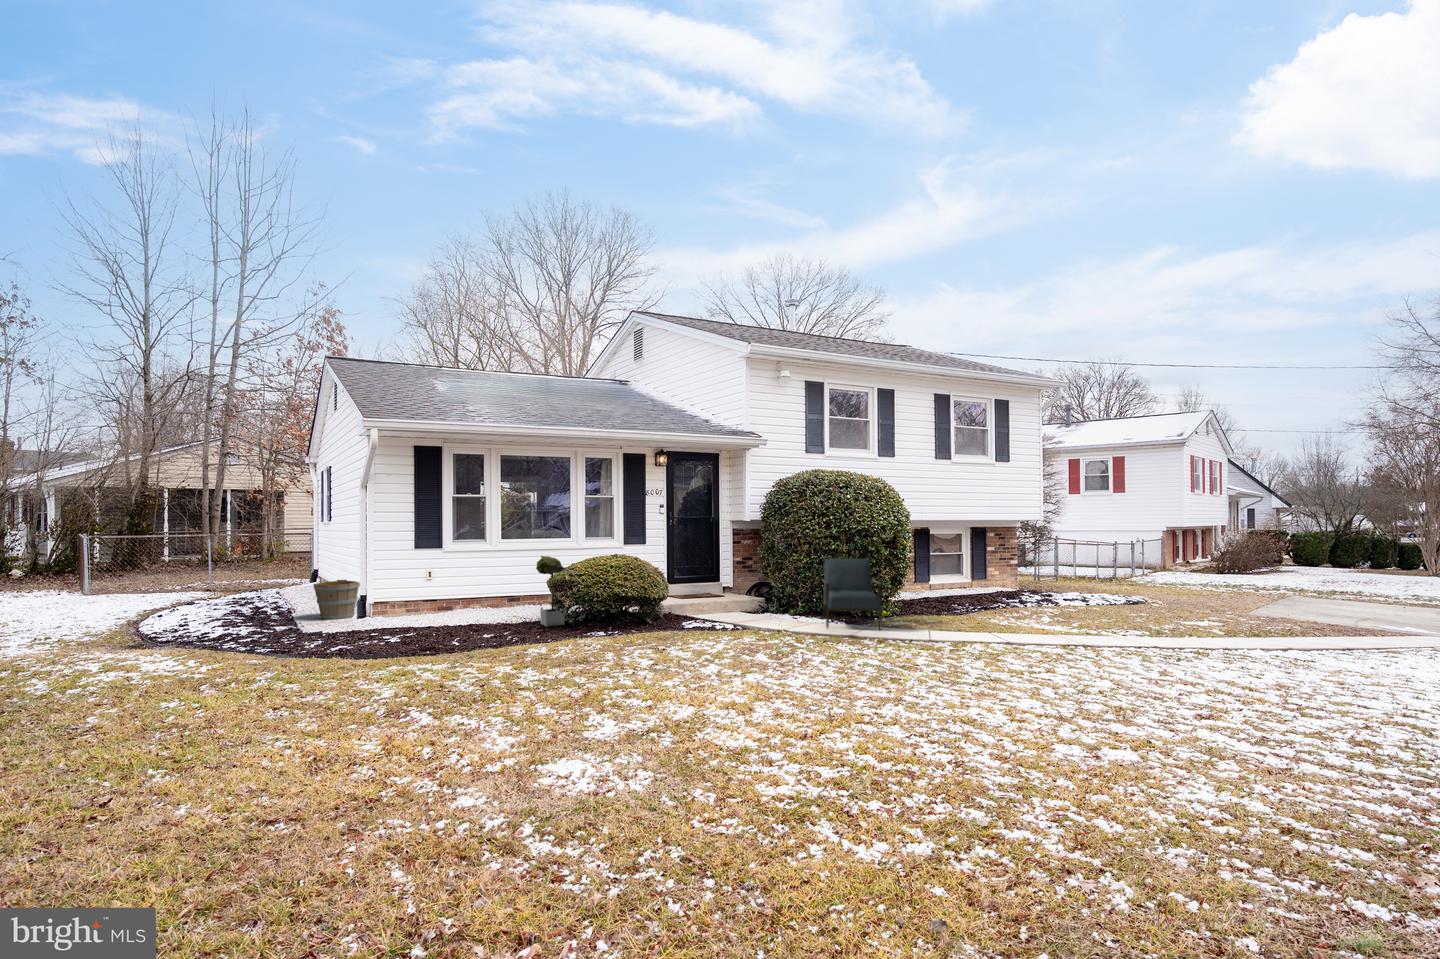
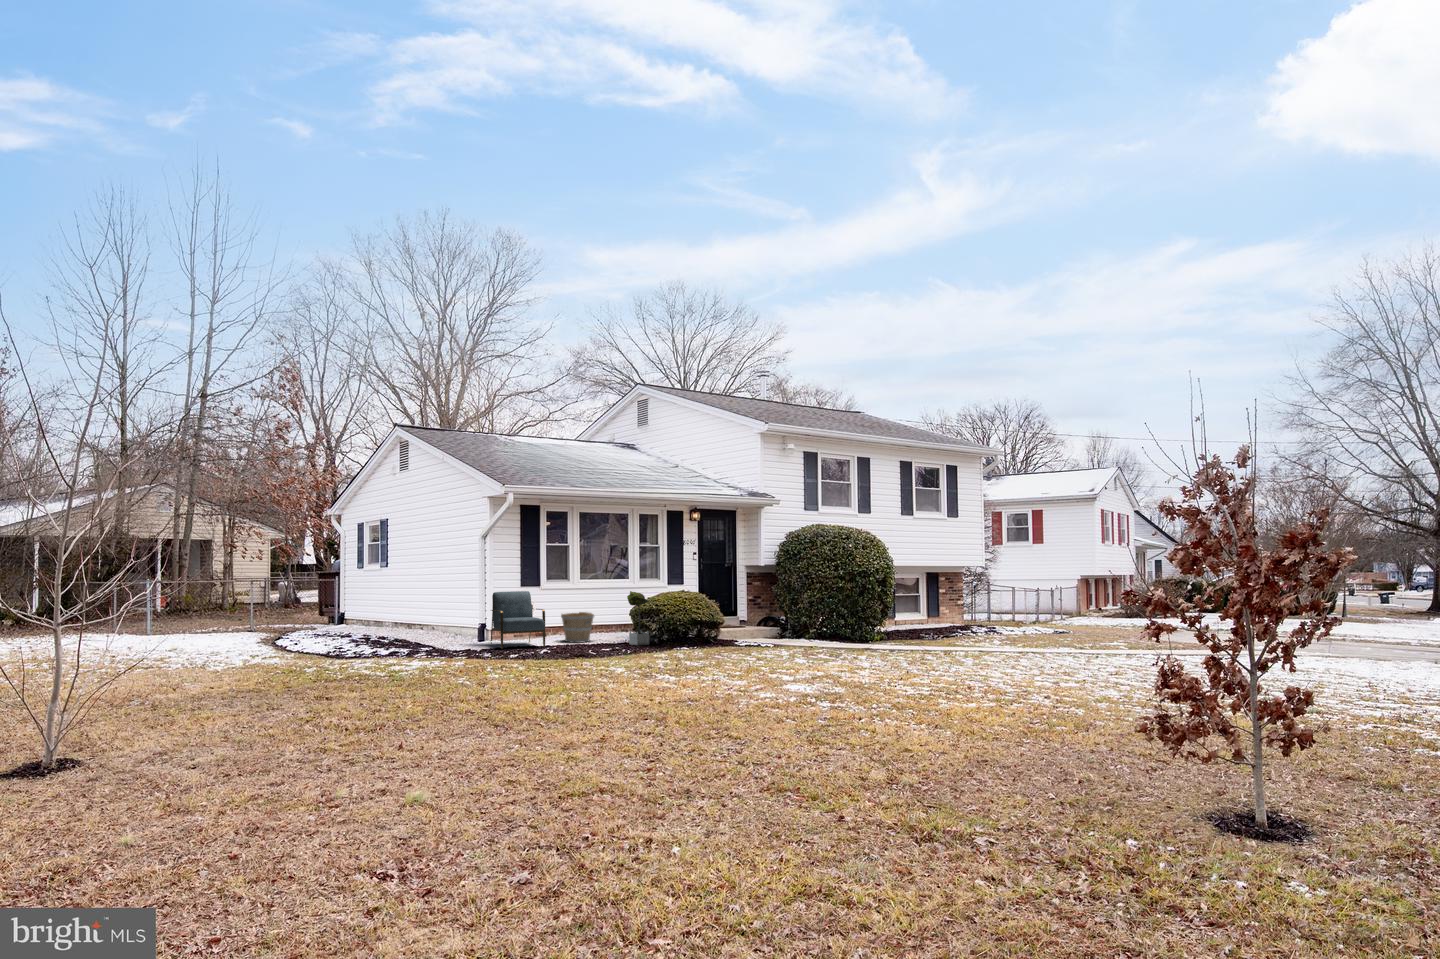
chair: present [823,559,882,629] -> present [491,591,545,649]
wooden bucket: present [313,580,360,620] -> present [561,612,594,643]

